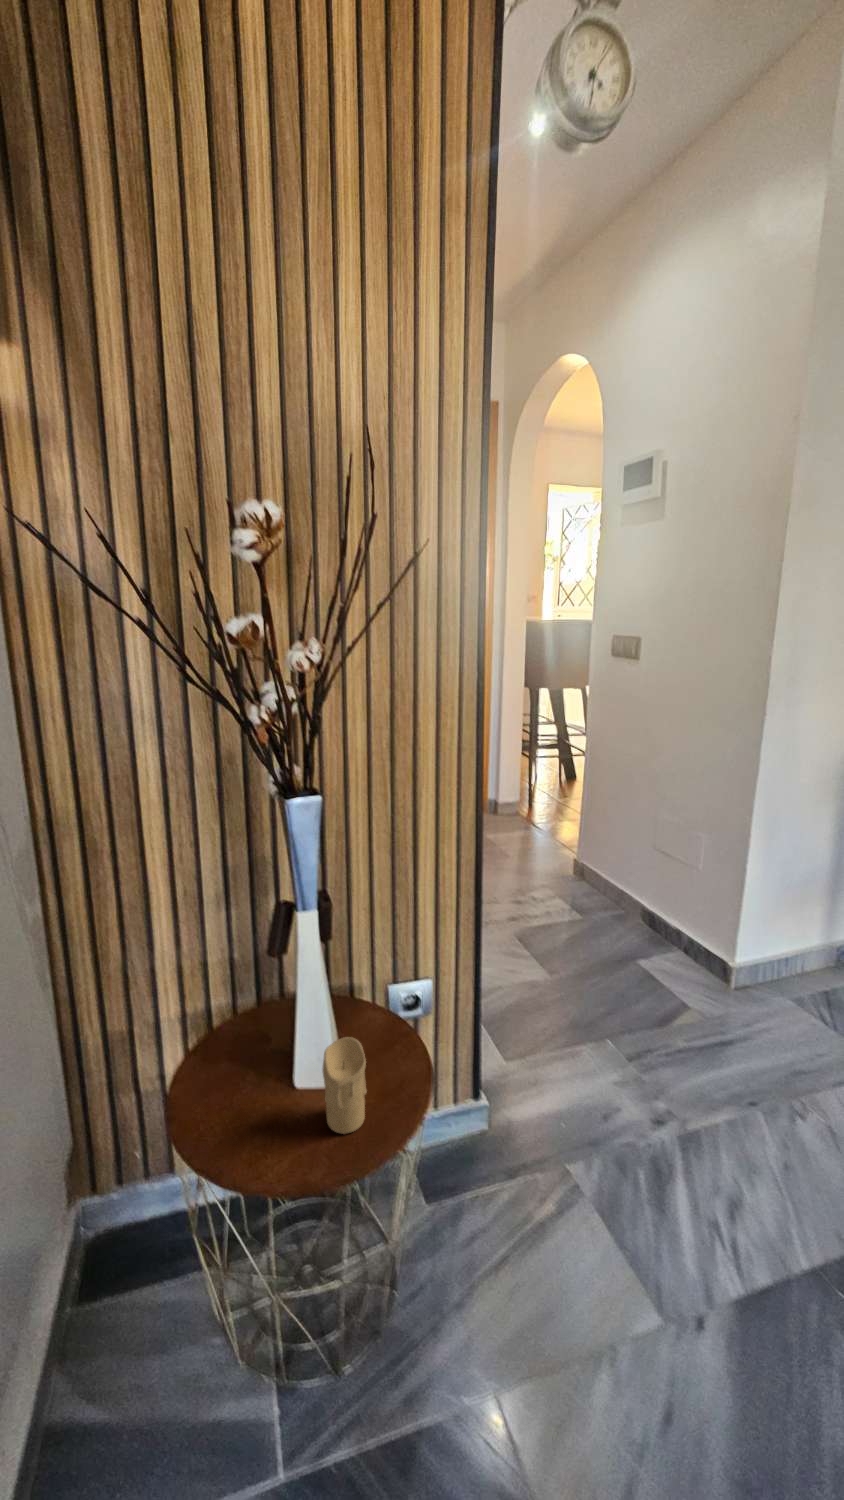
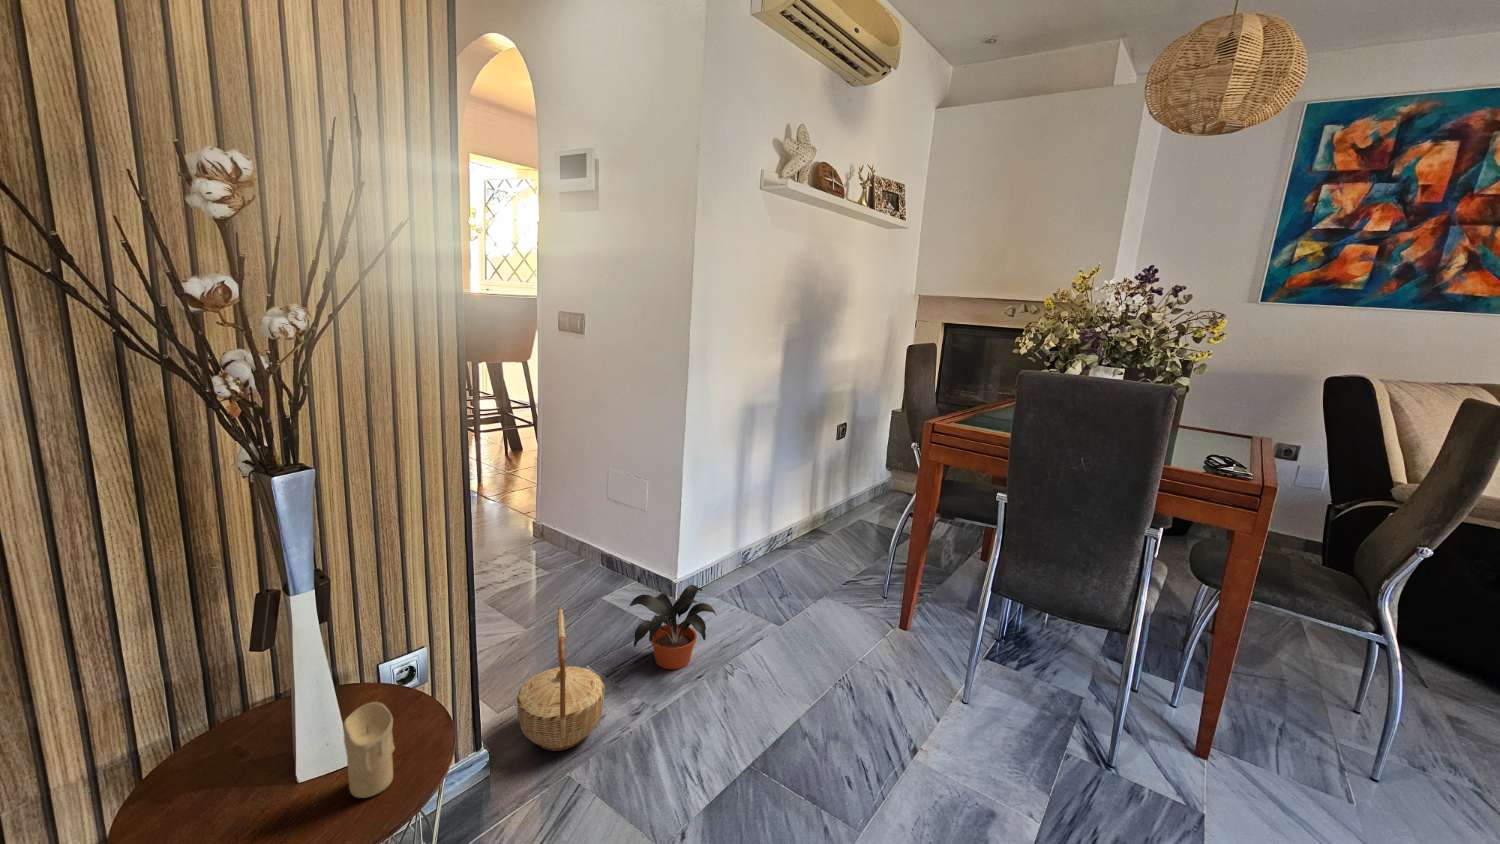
basket: none [522,968,621,1134] -> present [517,607,605,751]
potted plant: none [662,975,785,1083] -> present [629,585,716,669]

